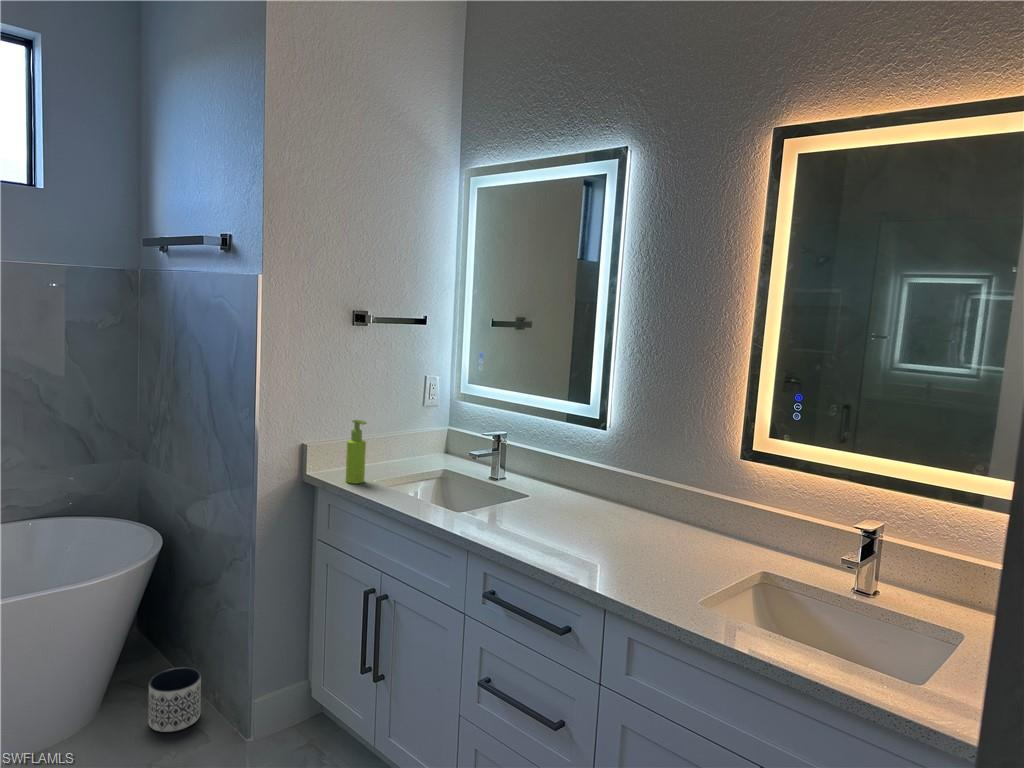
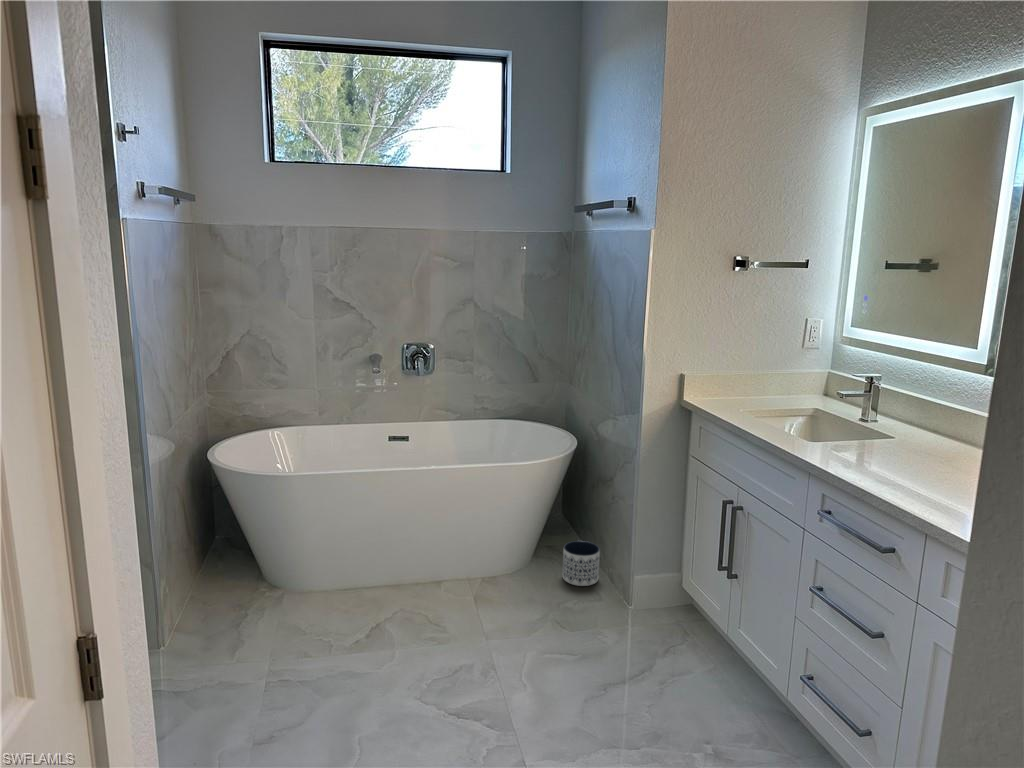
soap dispenser: present [346,420,367,483] -> none [717,354,737,410]

